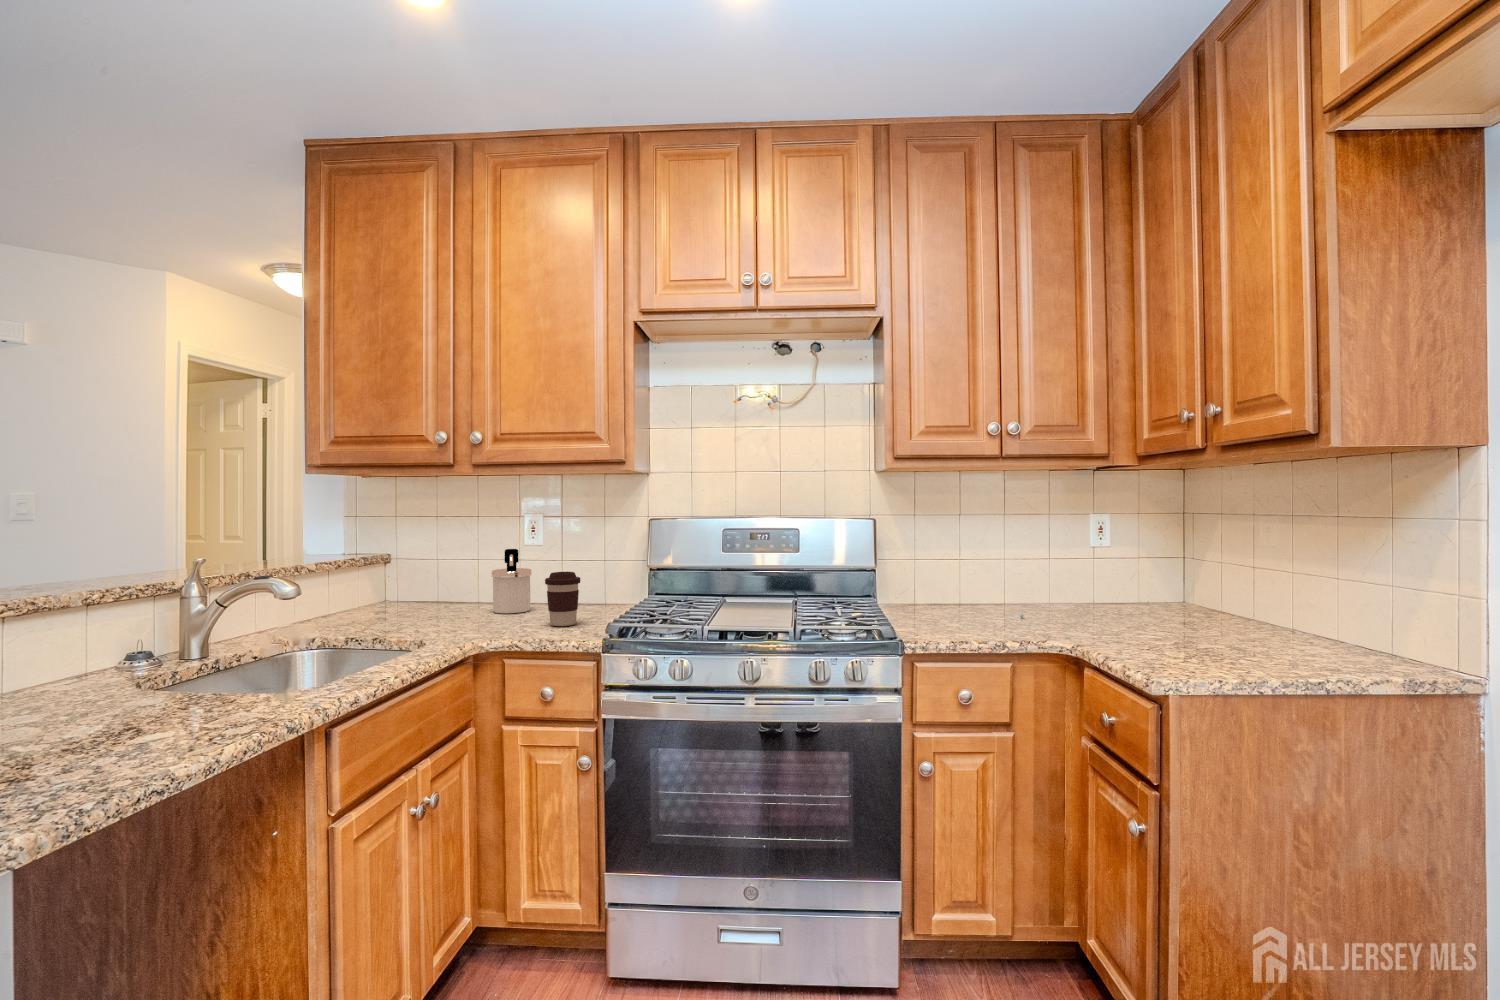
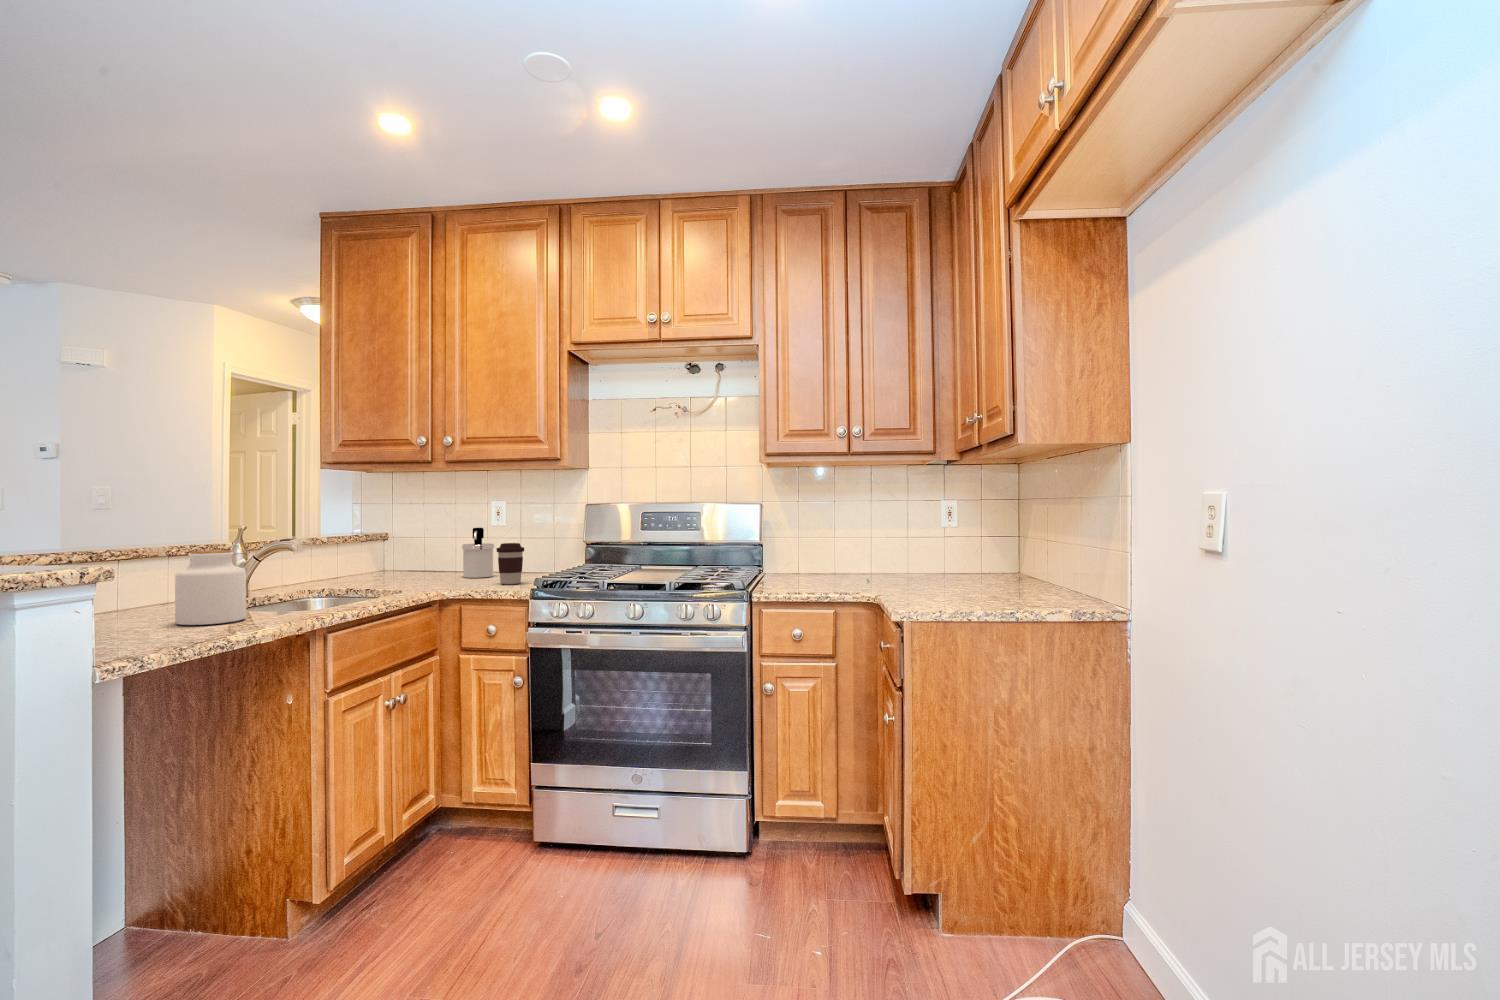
jar: none [80,612,202,742] -> present [175,550,246,625]

